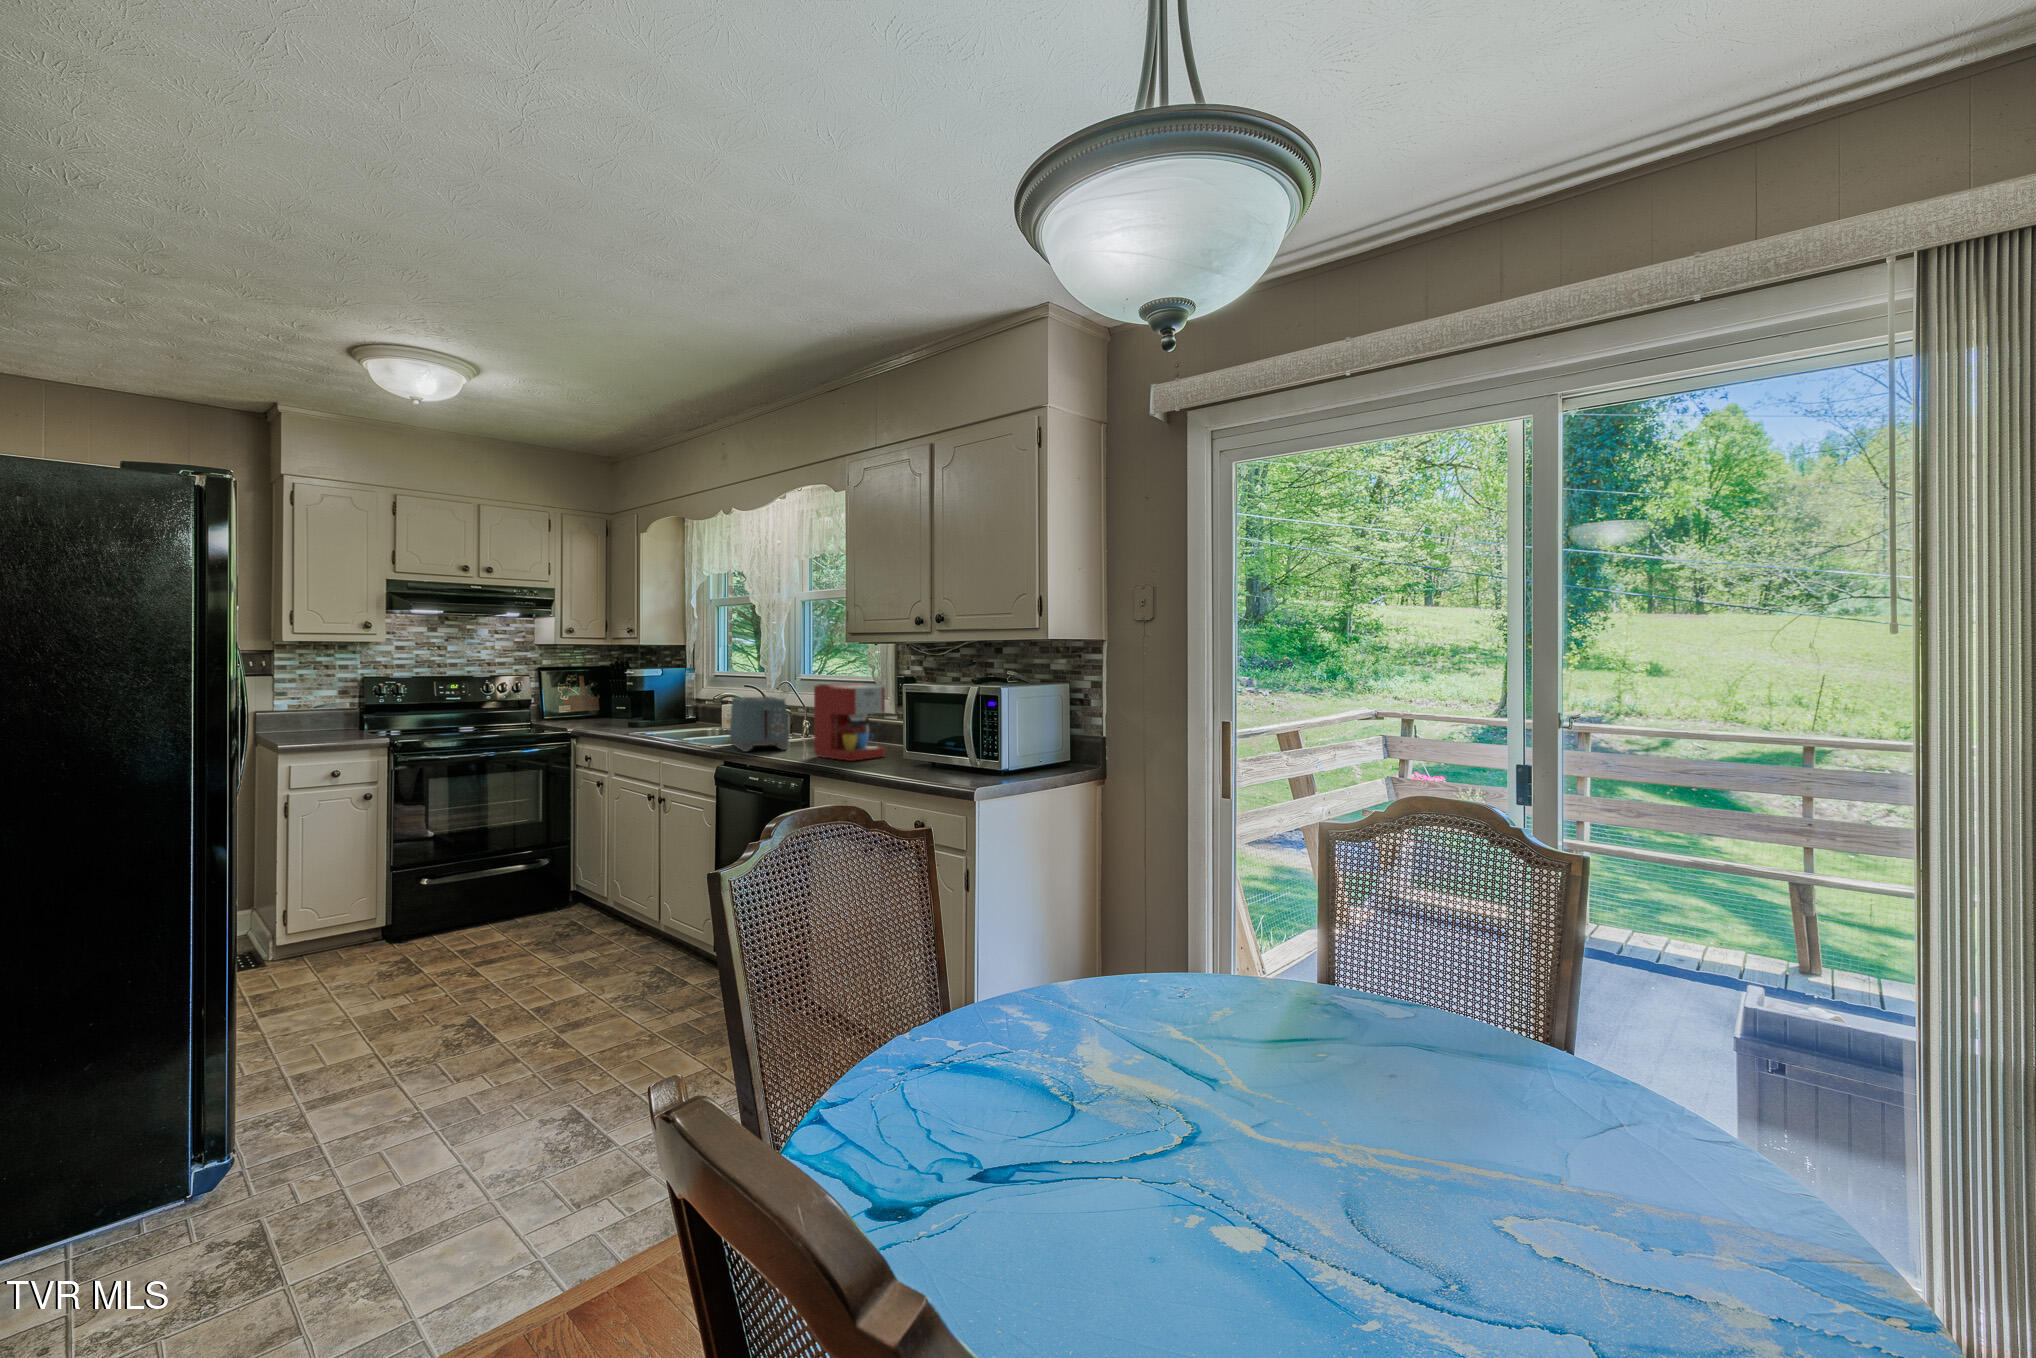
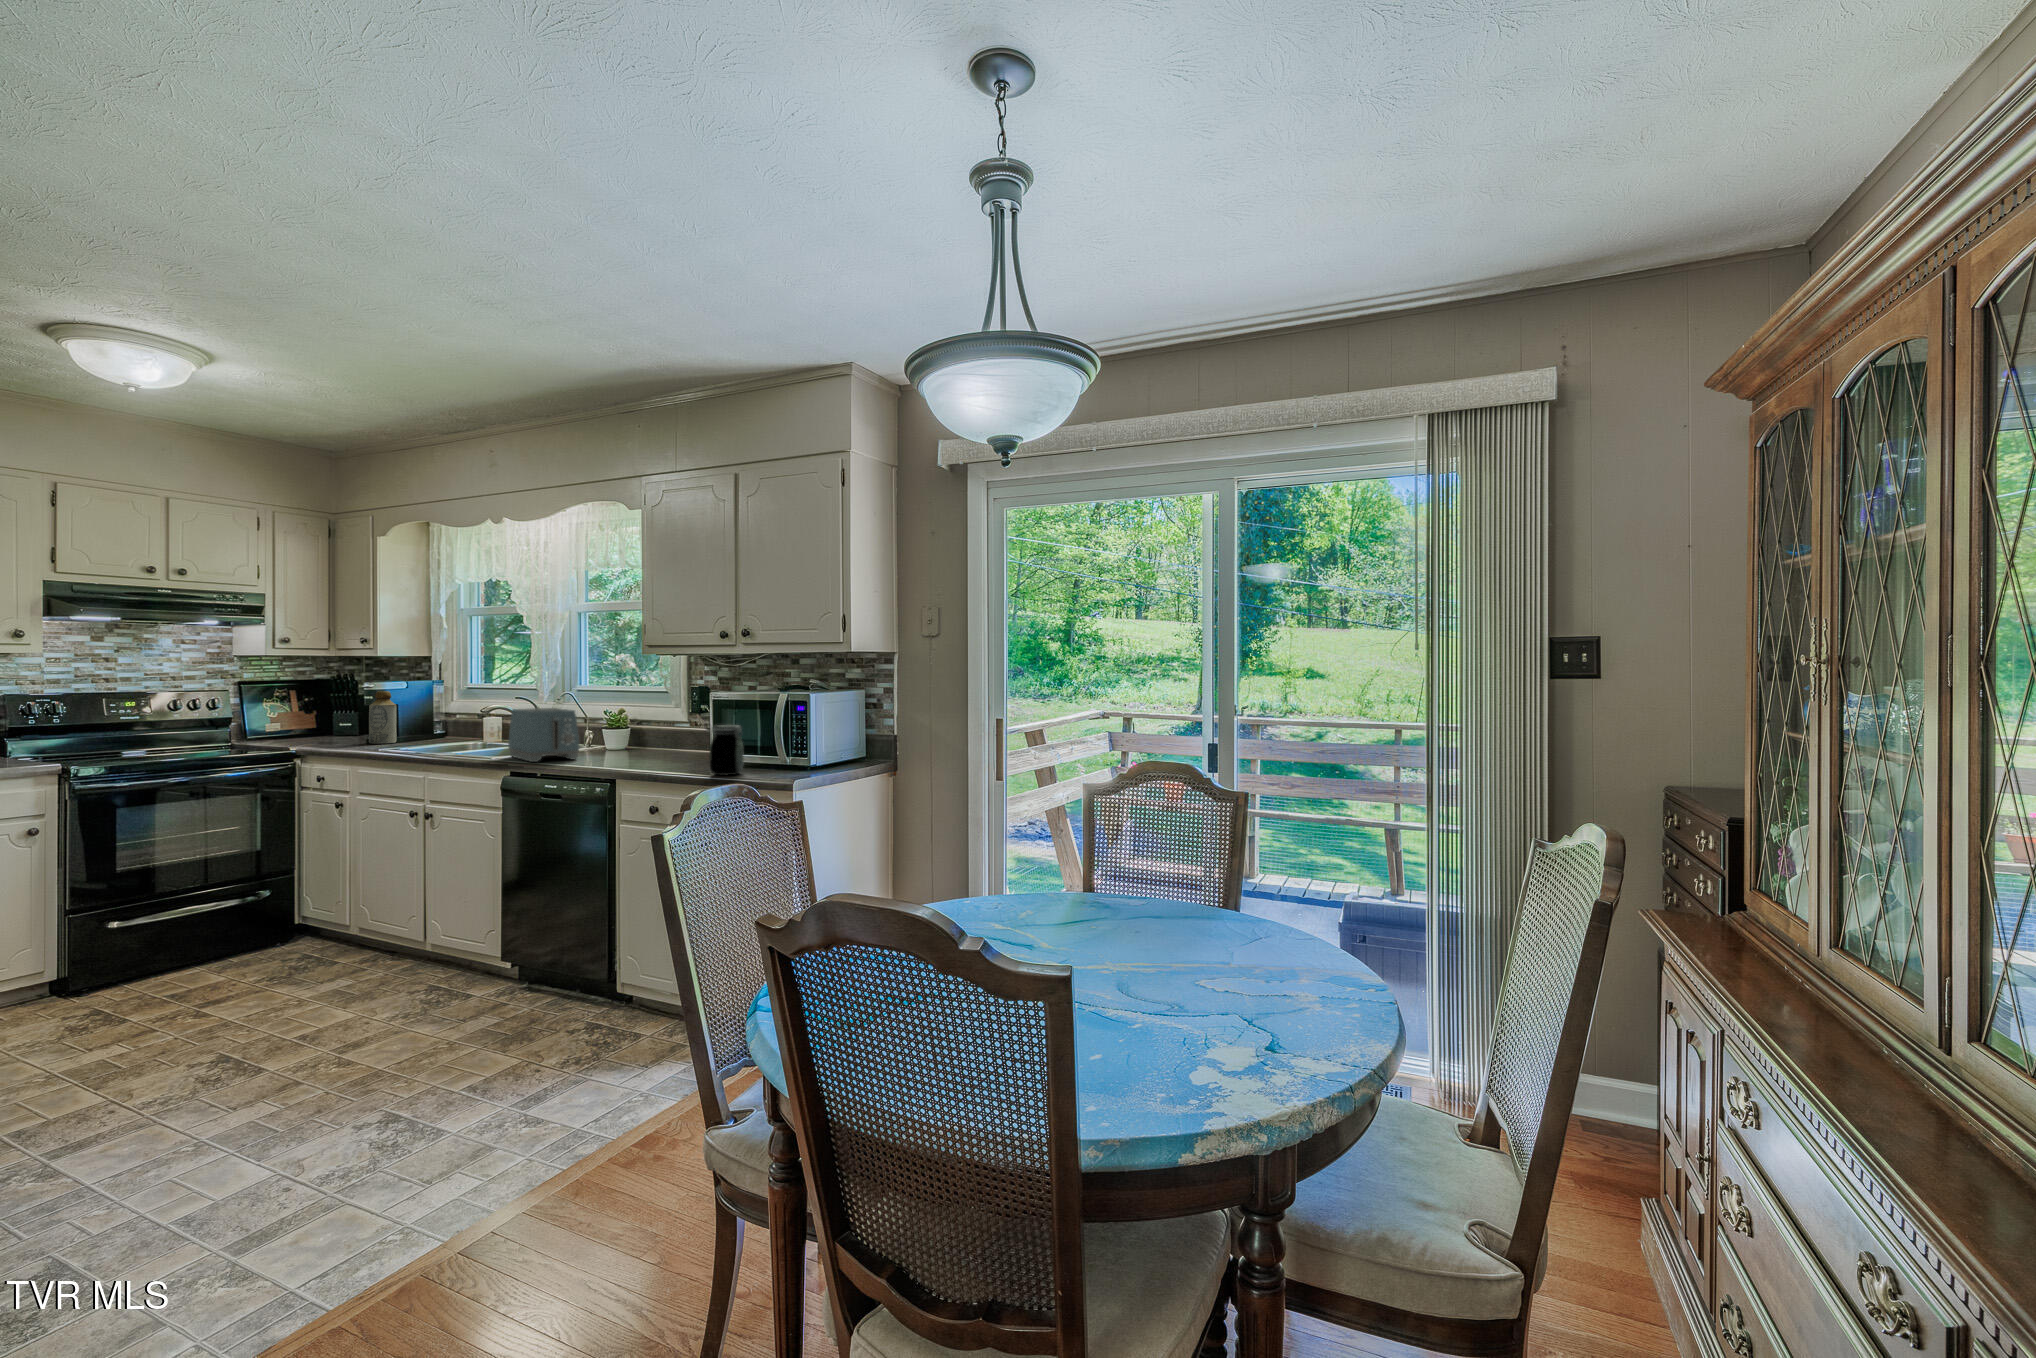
bottle: none [632,678,656,726] -> present [369,691,397,744]
coffee maker: present [814,683,885,761] -> none [612,693,685,766]
jar: none [897,720,934,776] -> present [710,725,744,776]

